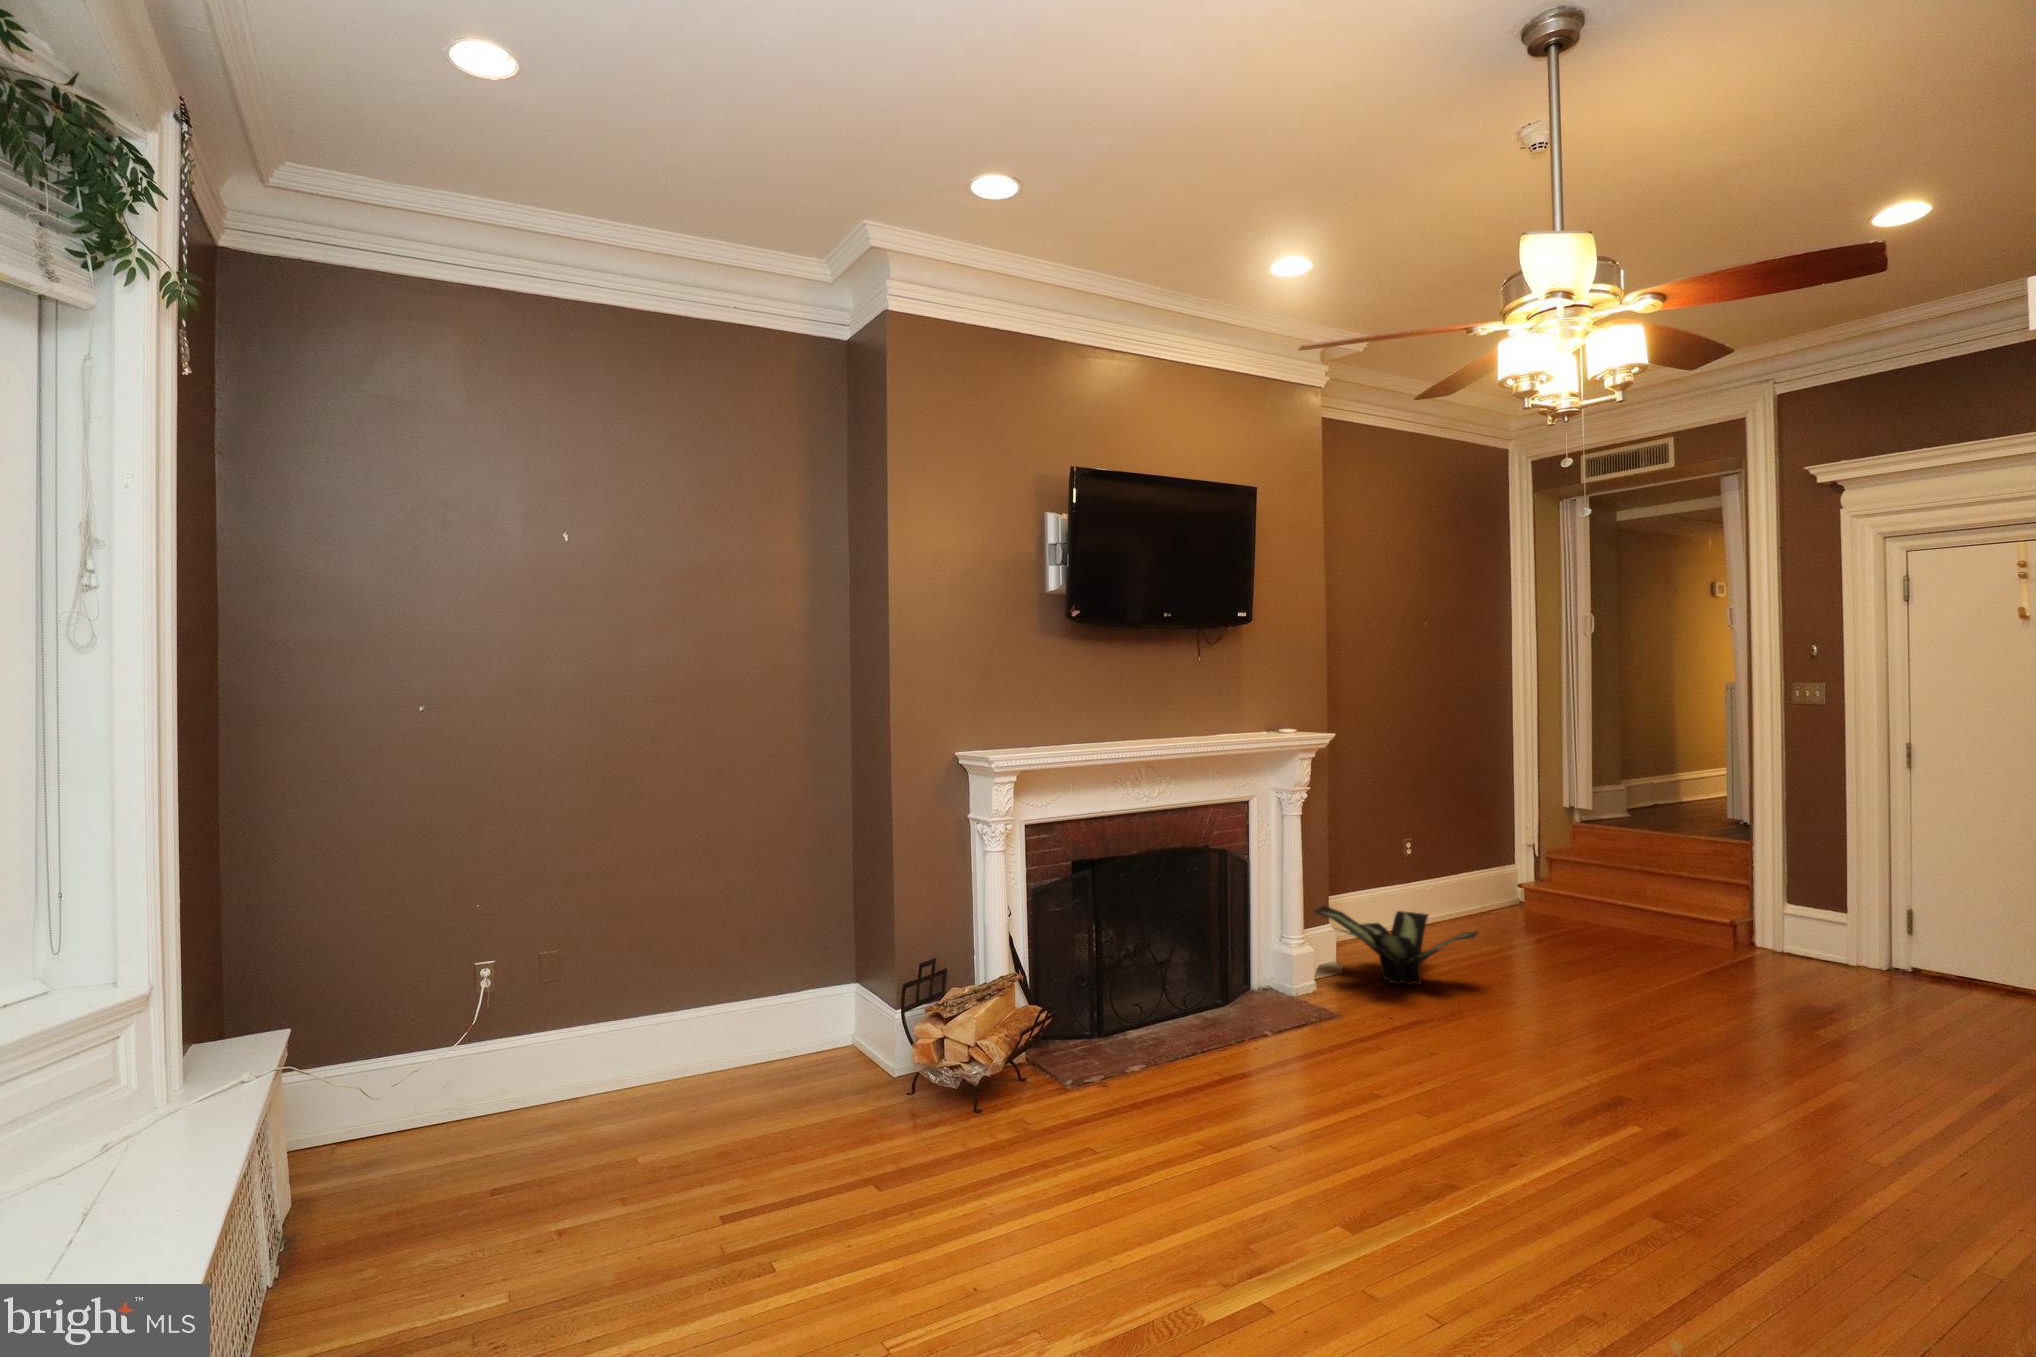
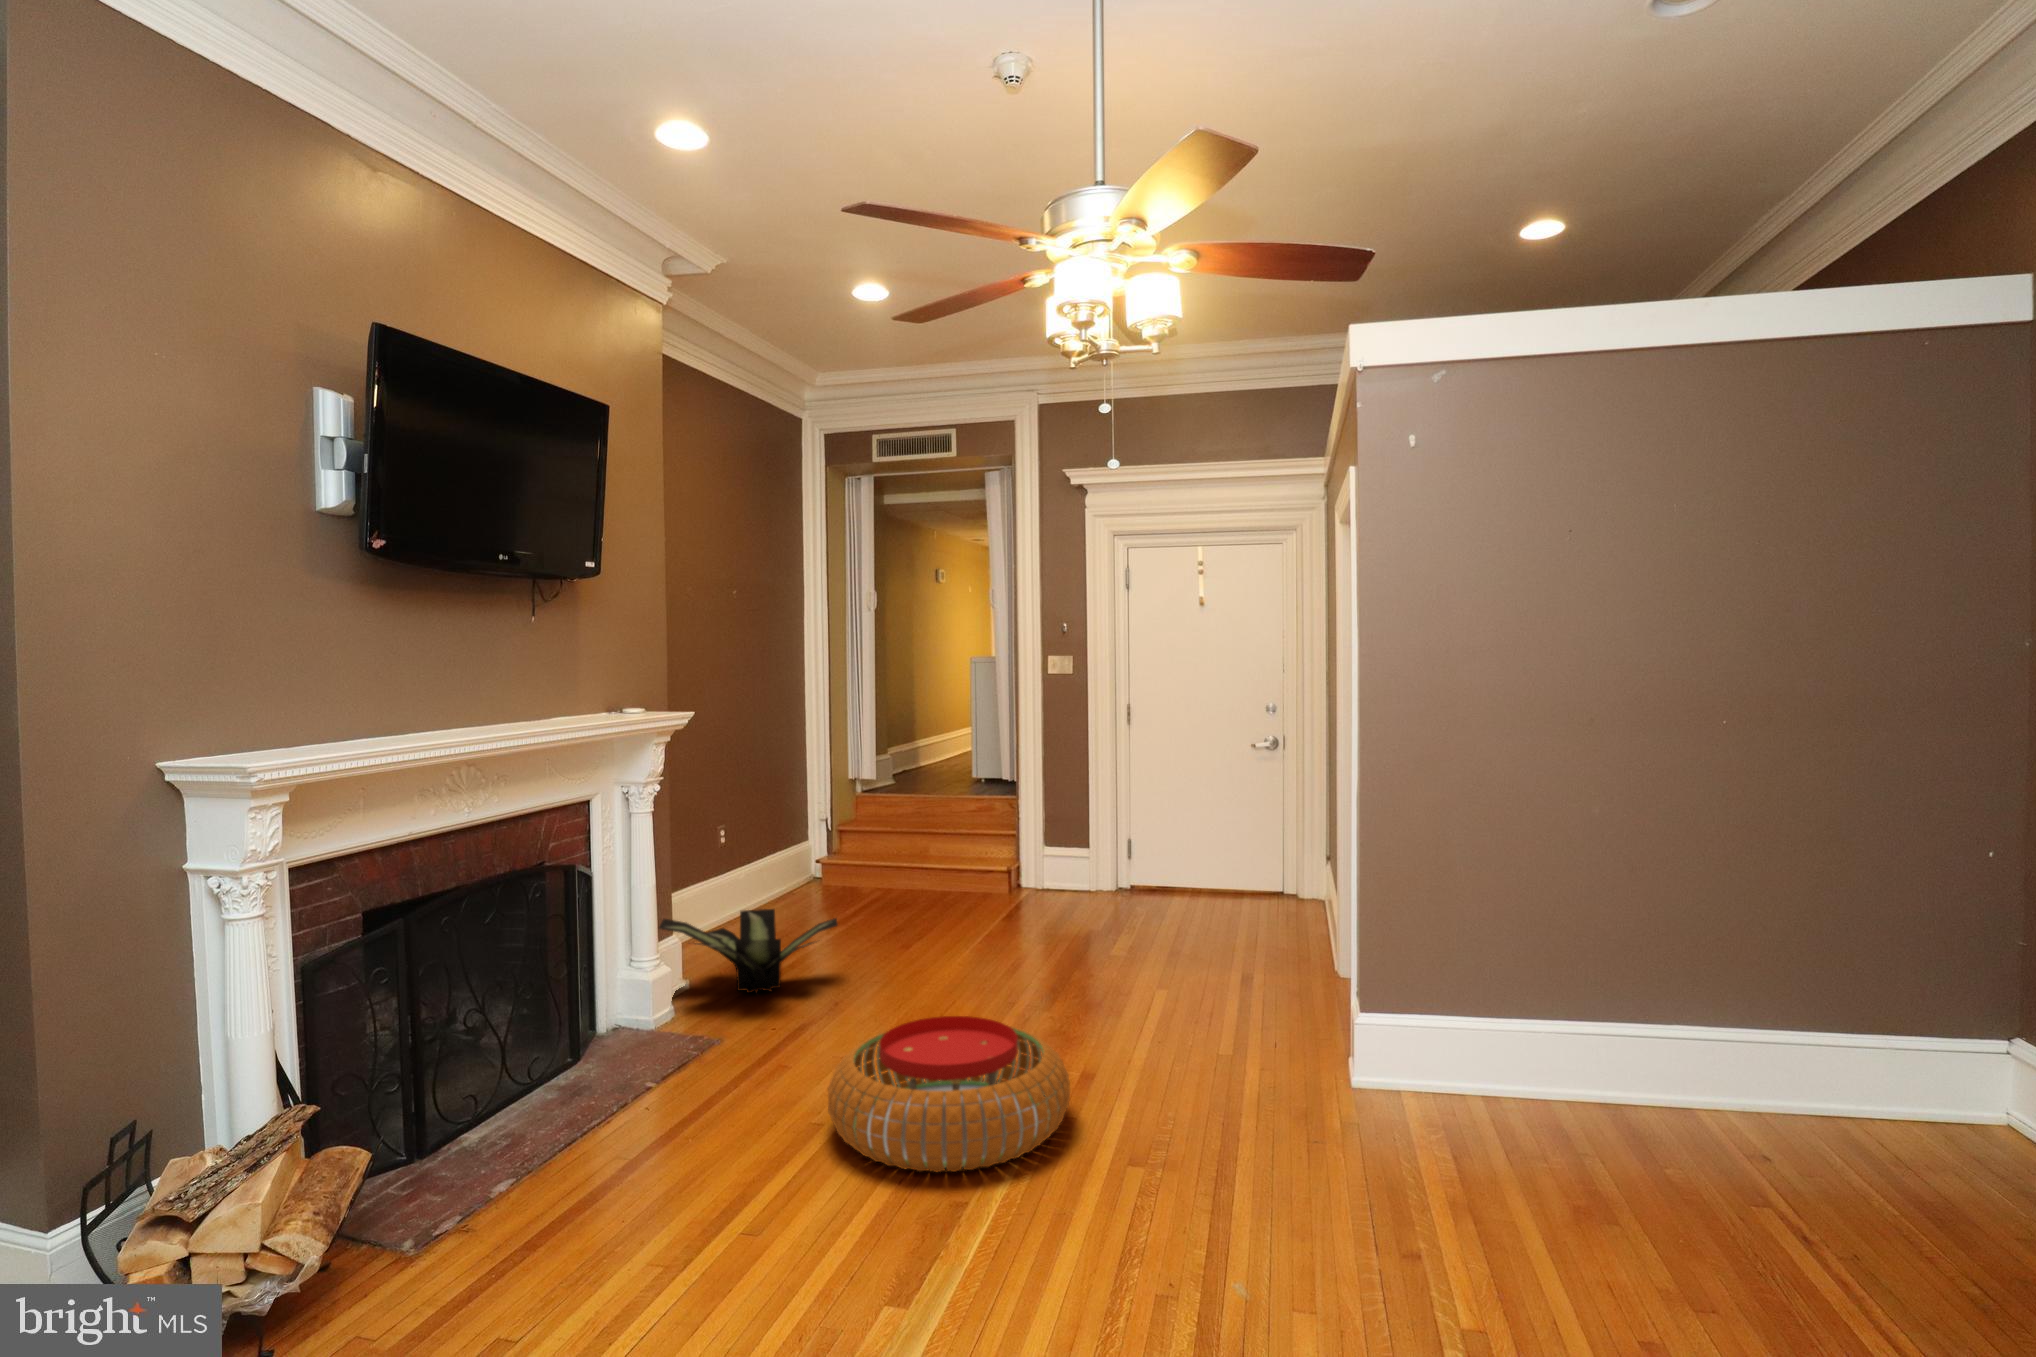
pouf: none [1377,1027,1628,1174] -> present [828,1016,1070,1172]

